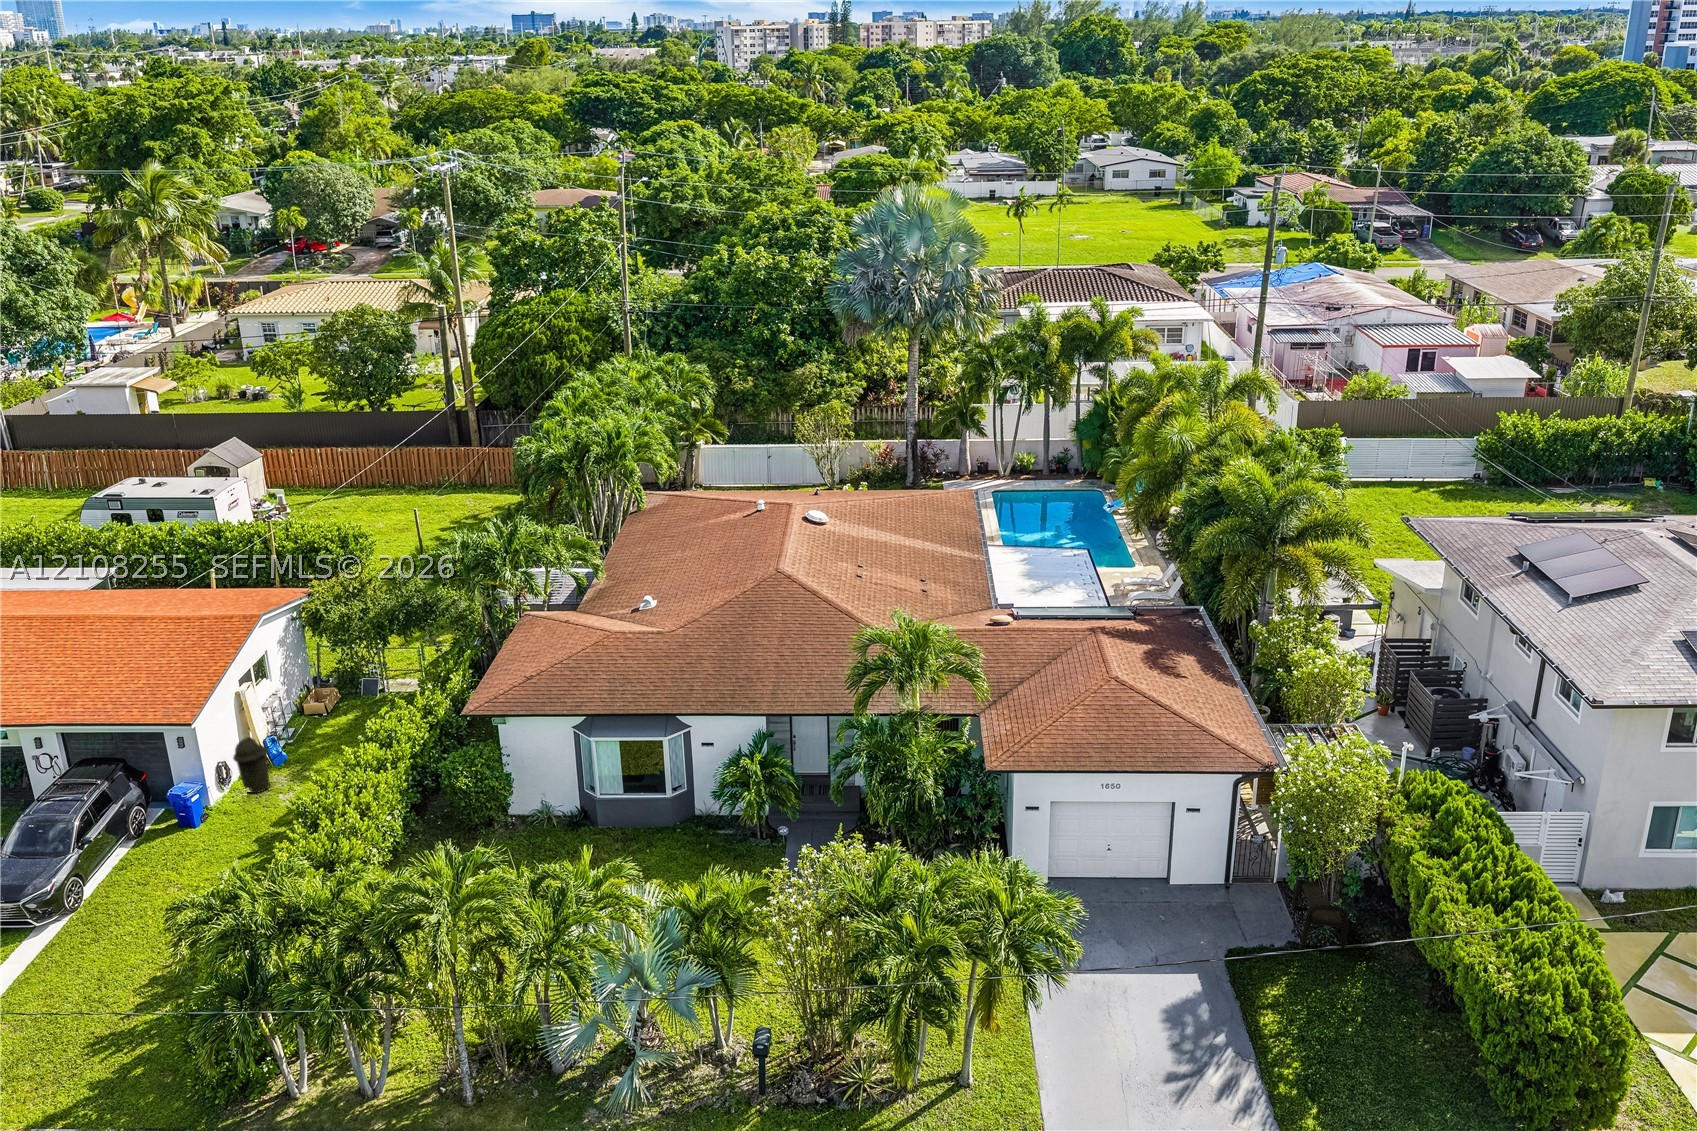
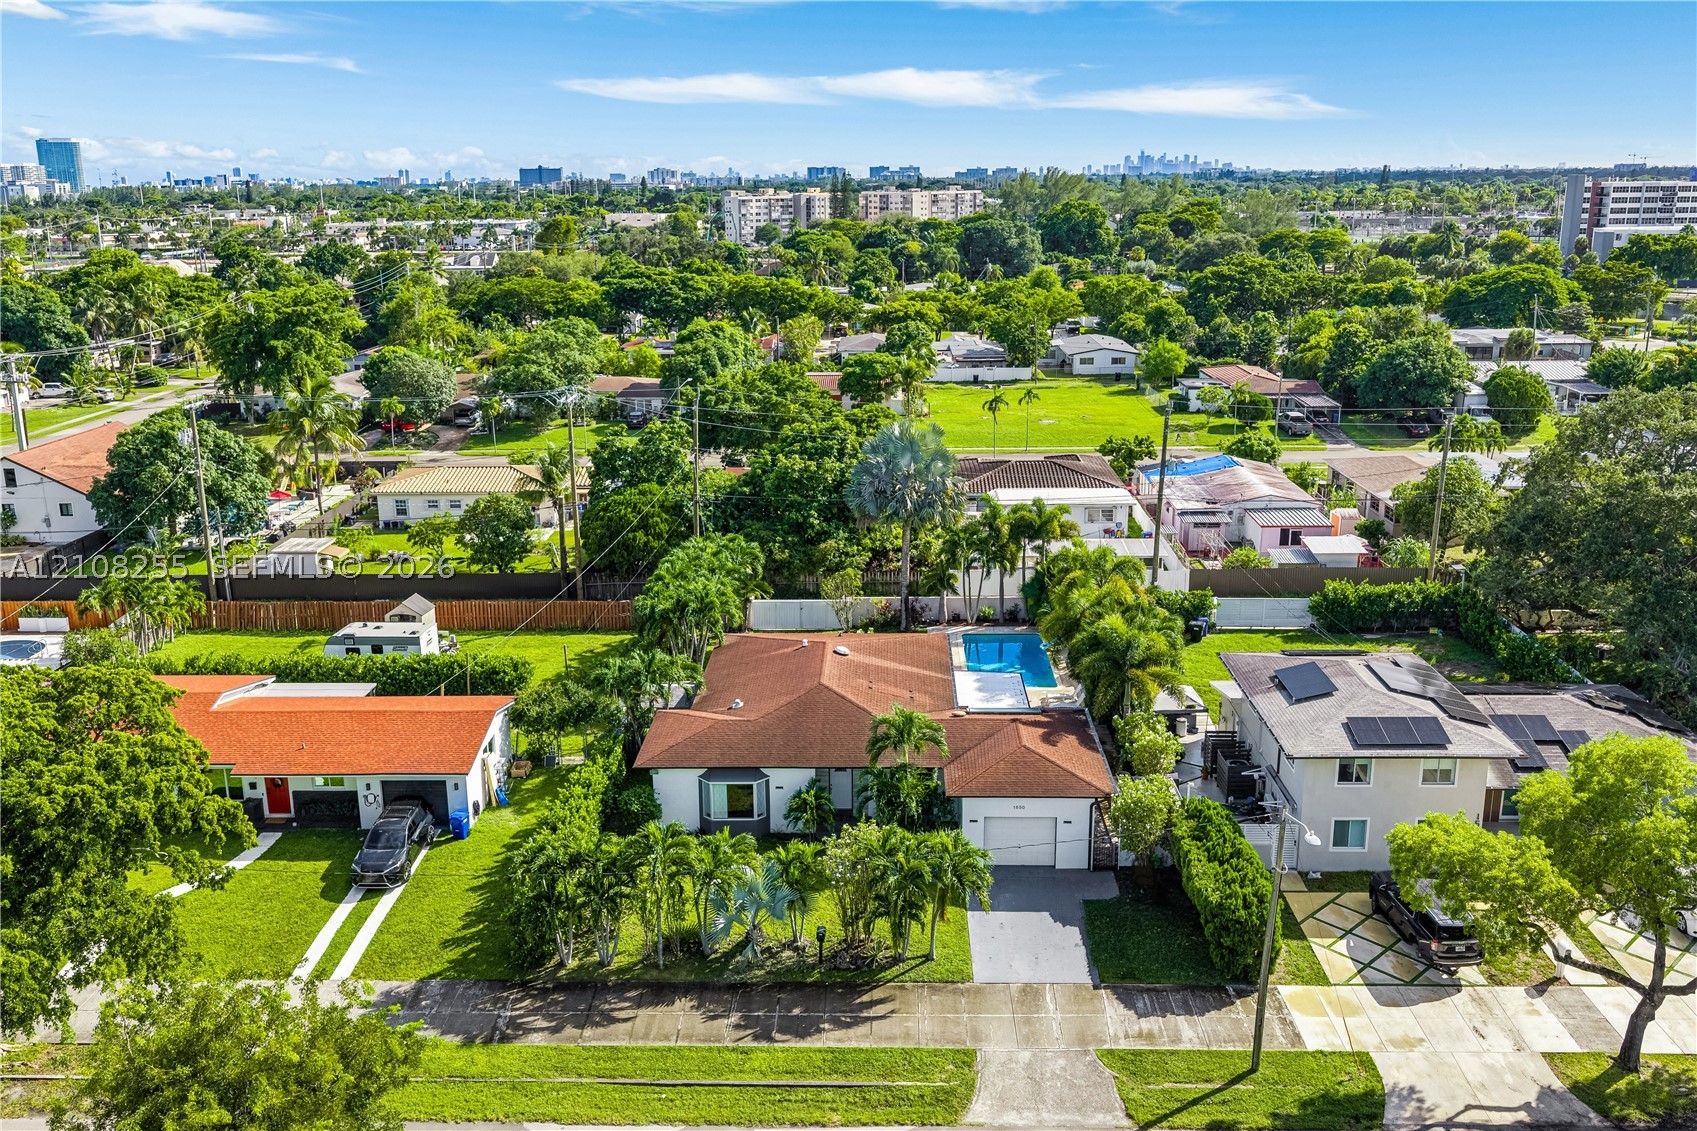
trash can: present [233,737,270,793] -> none [480,786,501,822]

